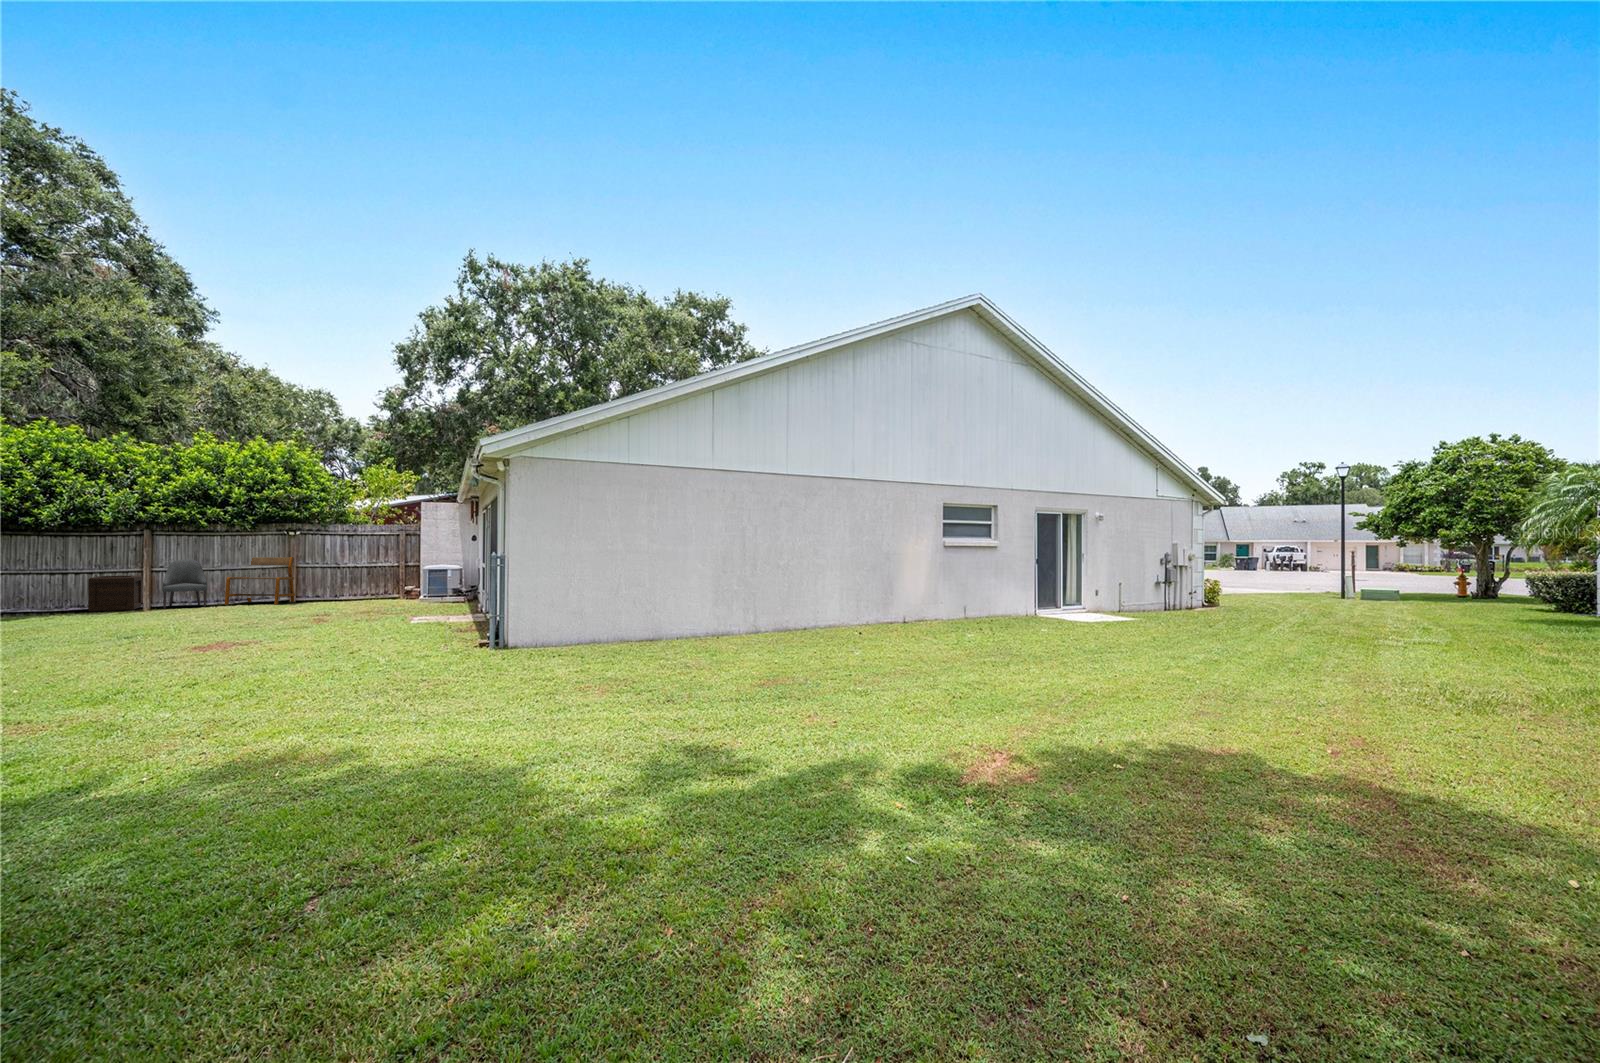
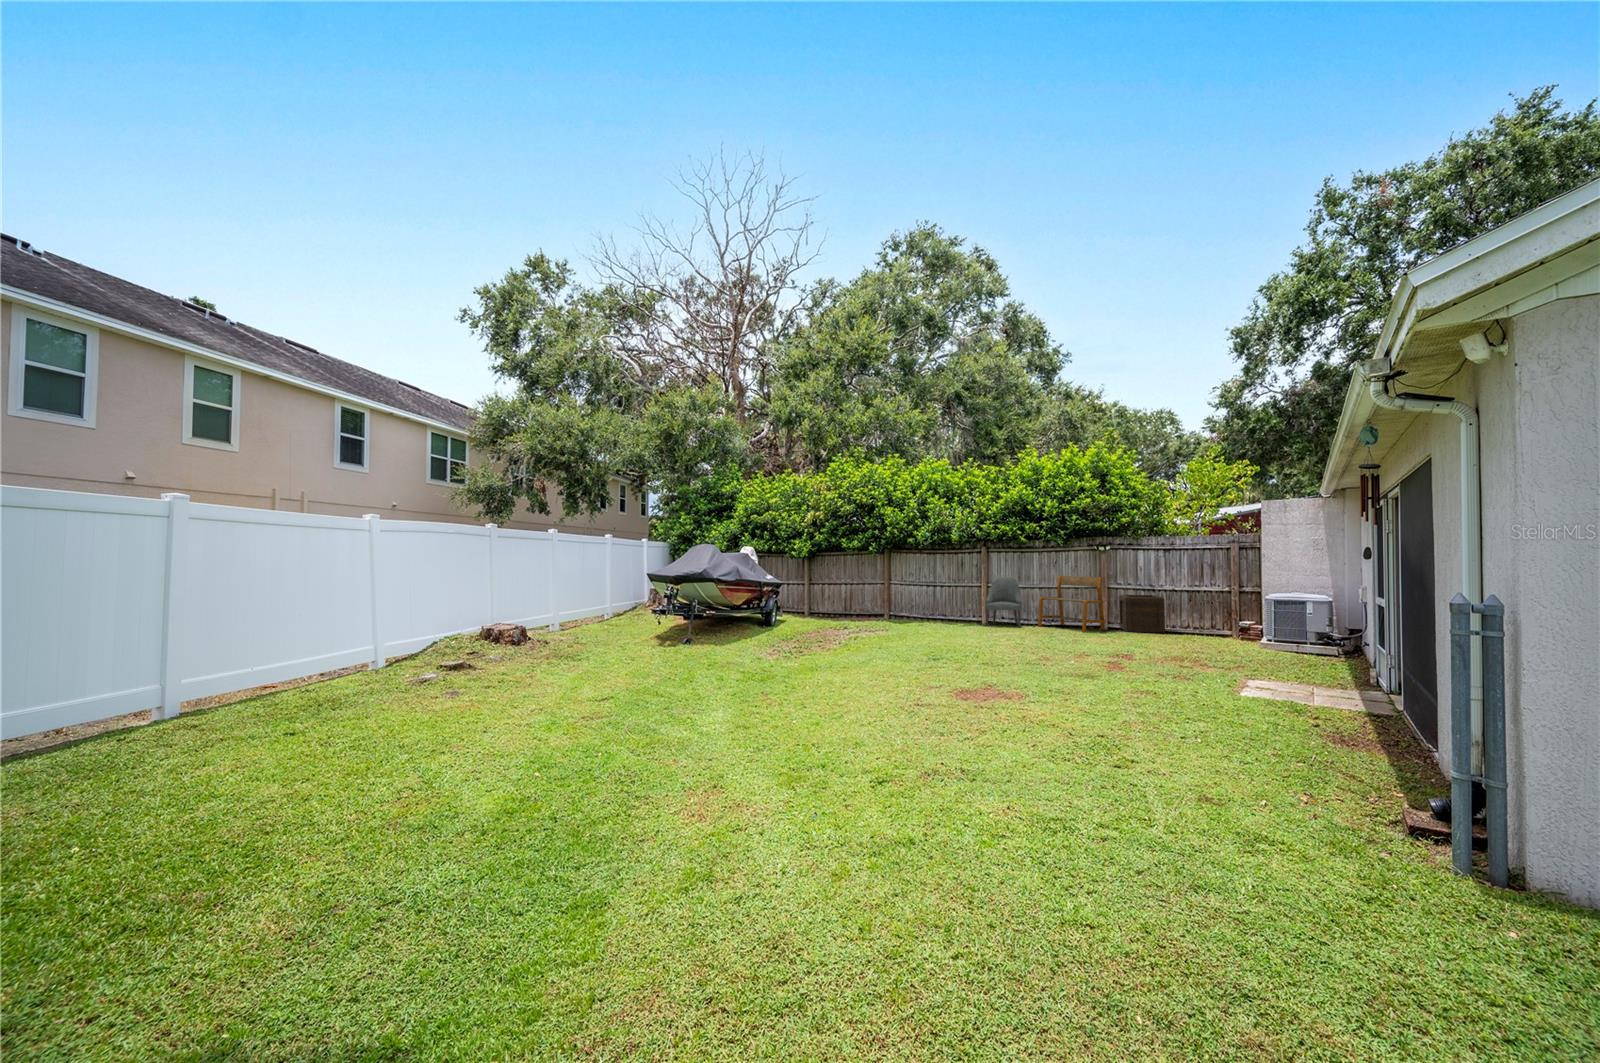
wooden crate: present [88,575,142,612] -> present [1119,595,1165,633]

